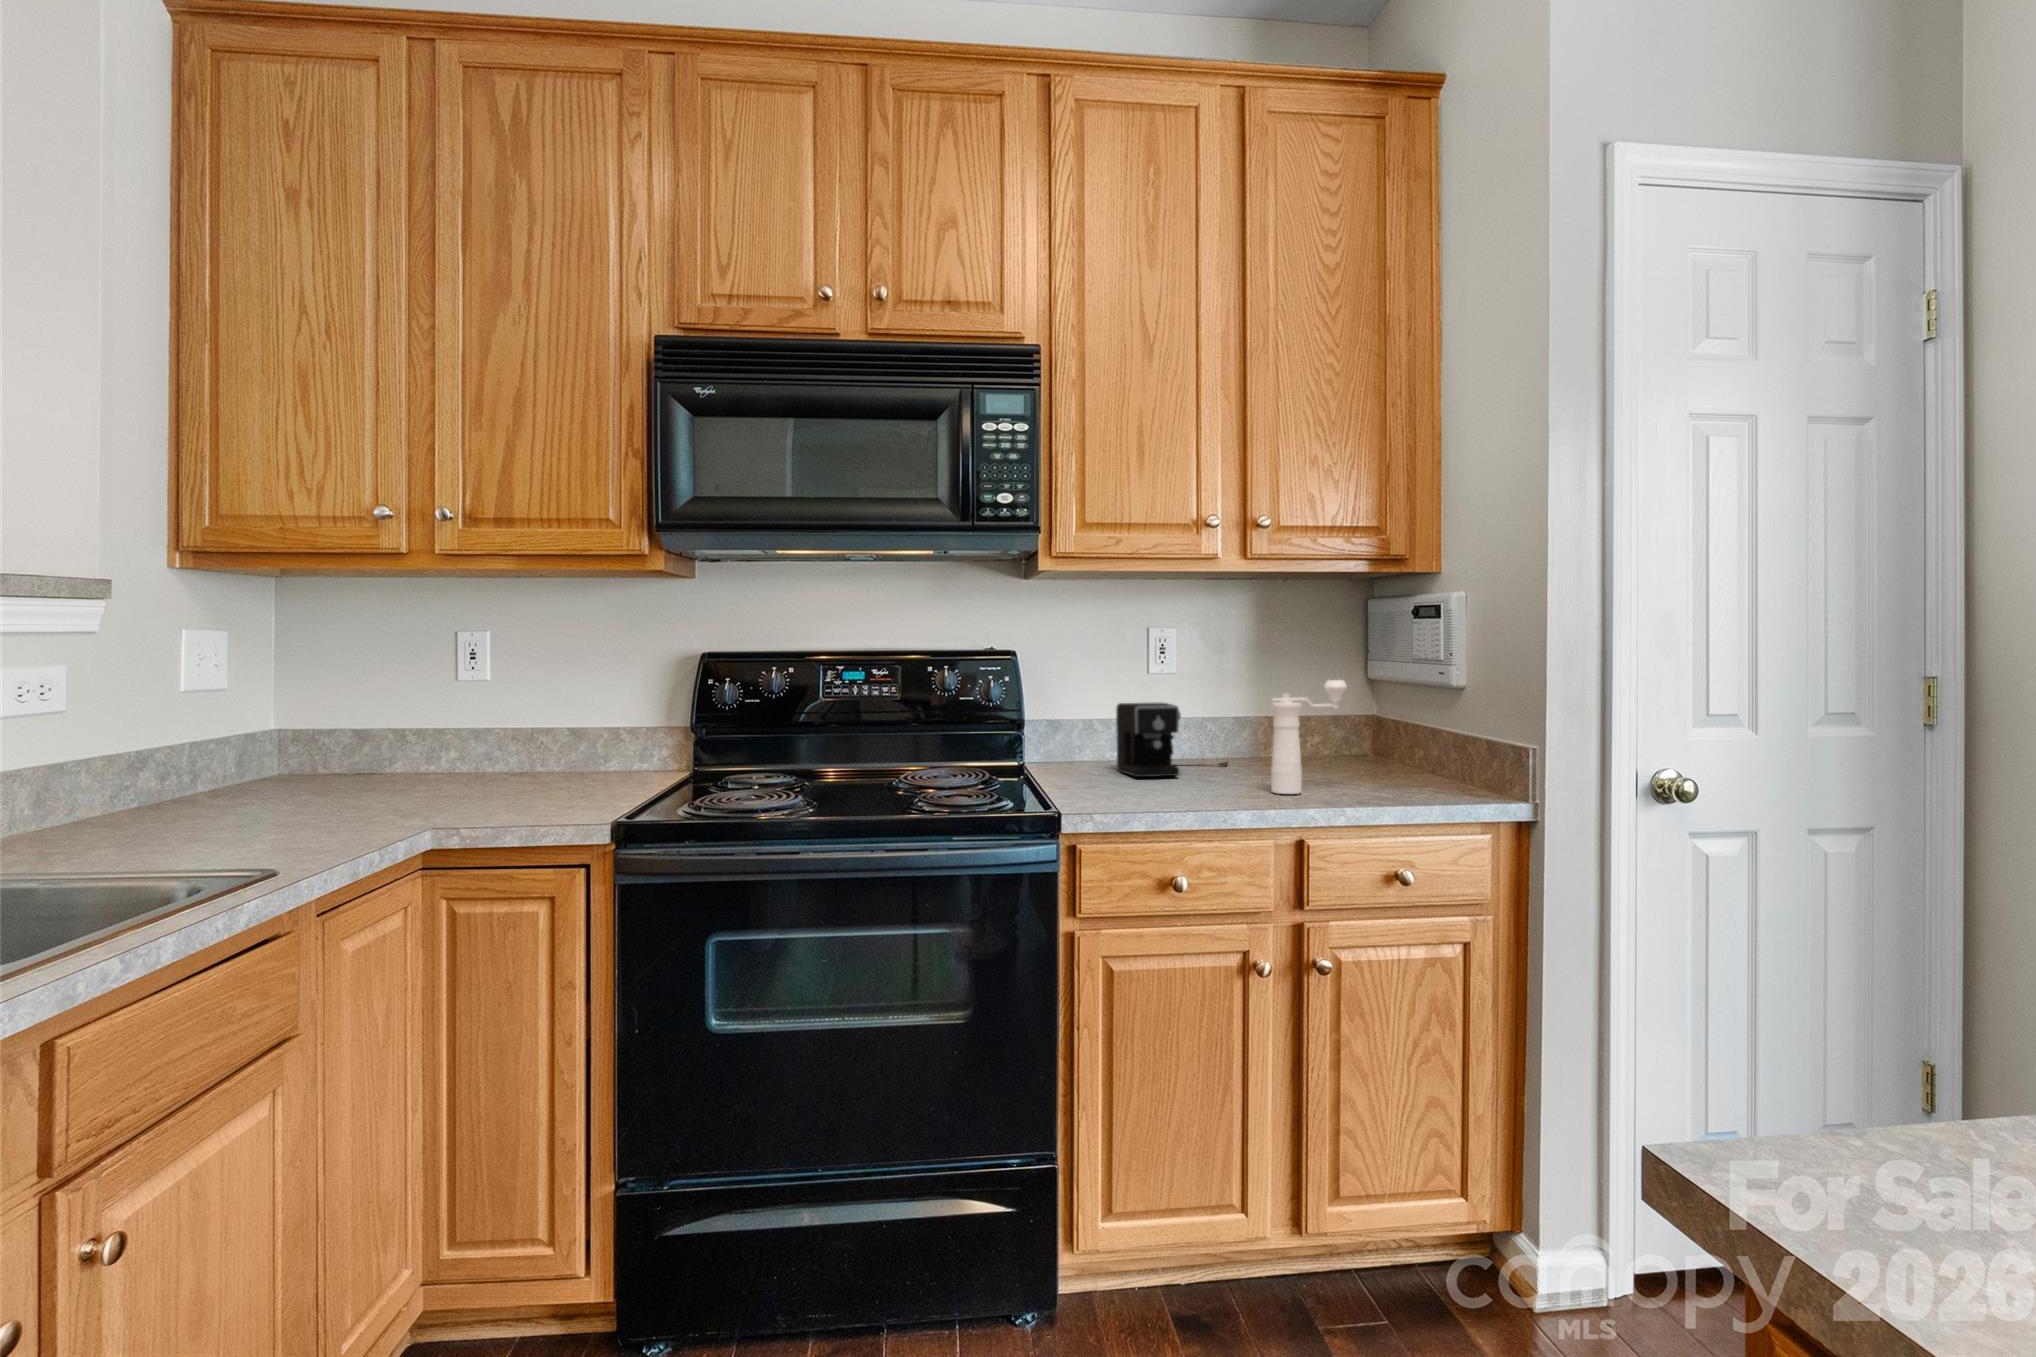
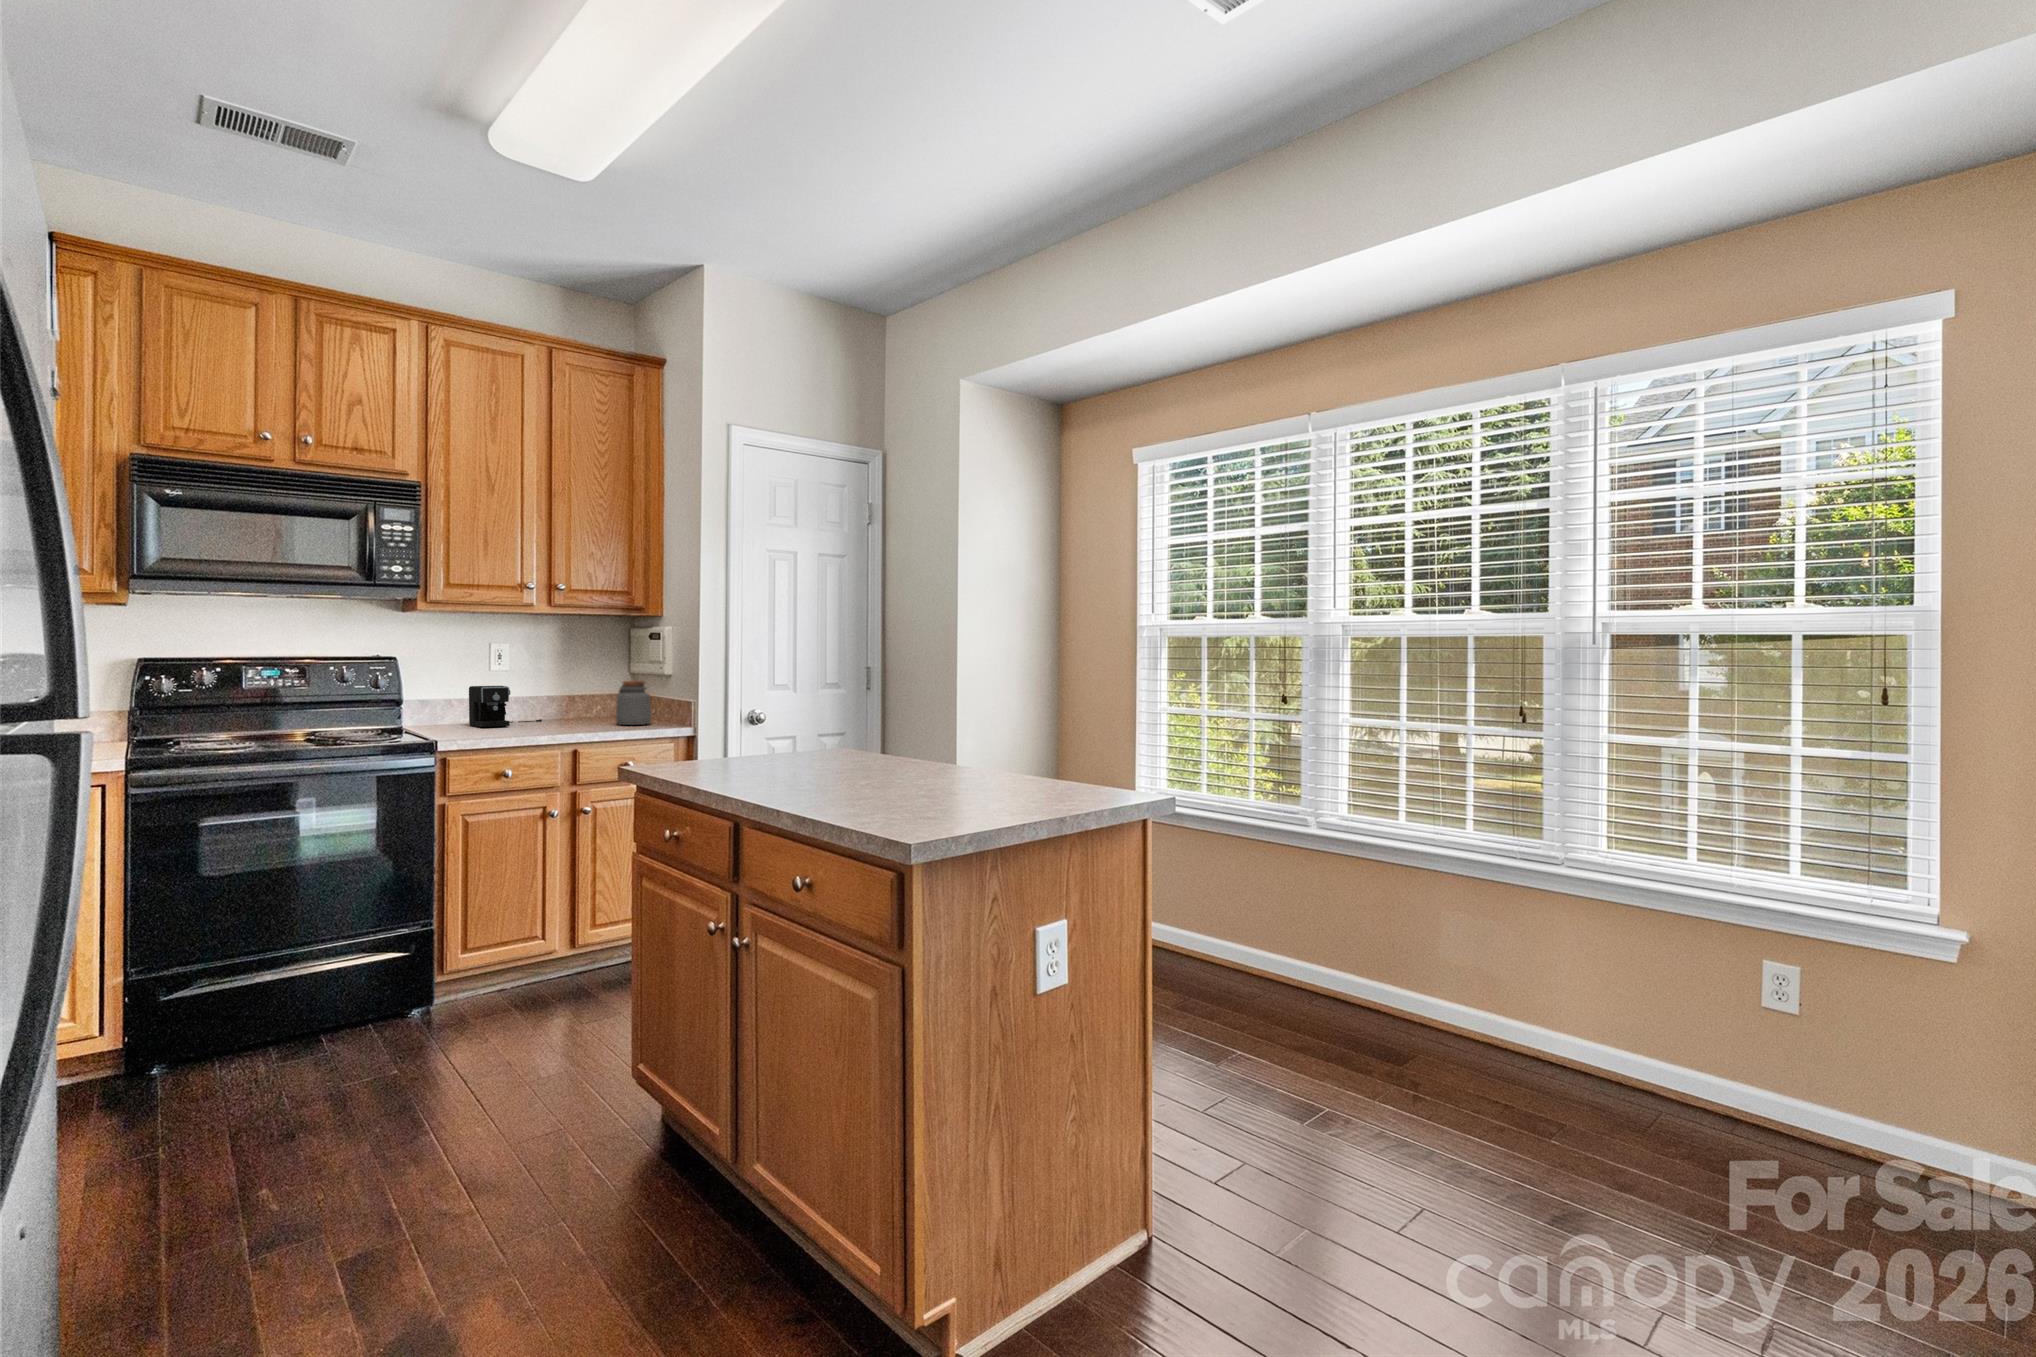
pepper mill: present [1271,680,1347,794] -> none [562,672,605,730]
jar: none [1361,697,1429,785] -> present [616,681,651,725]

